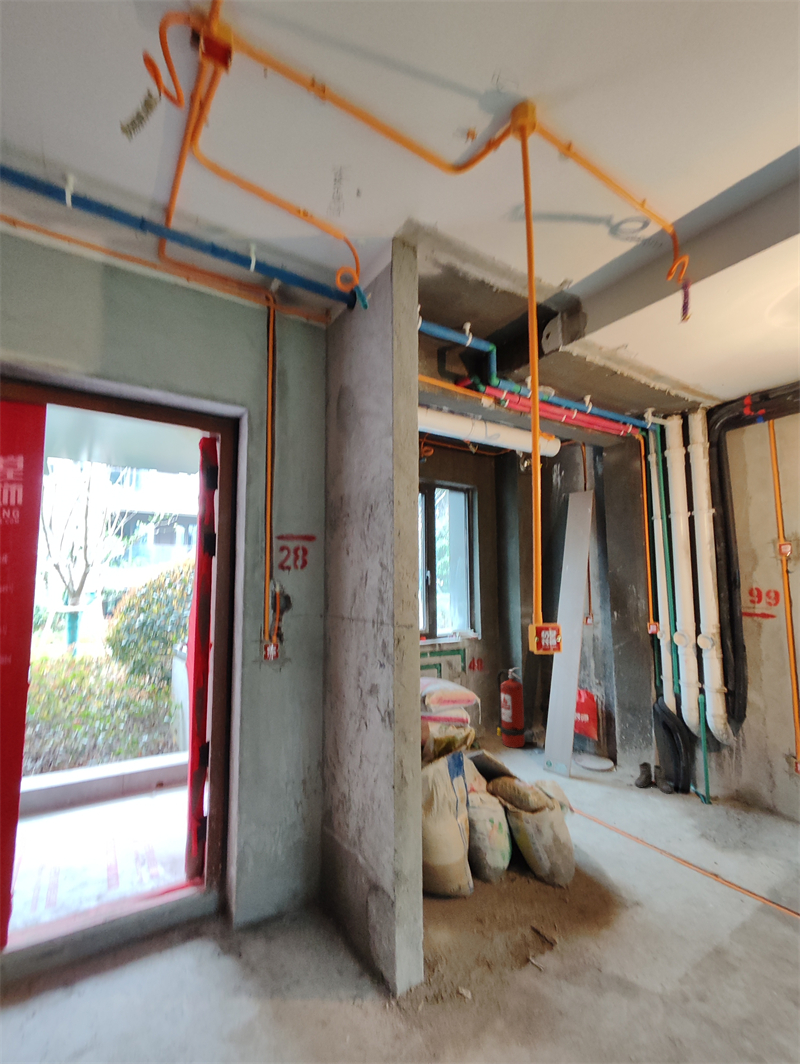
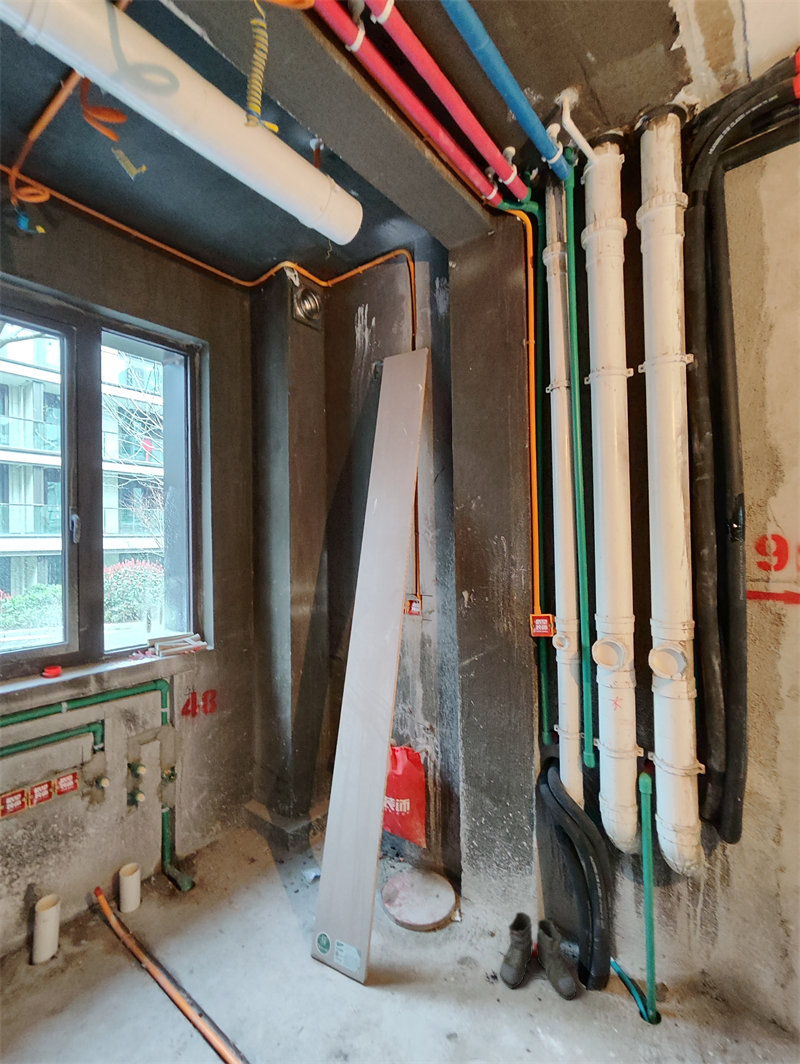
fire extinguisher: present [496,668,526,748] -> none [236,710,291,878]

